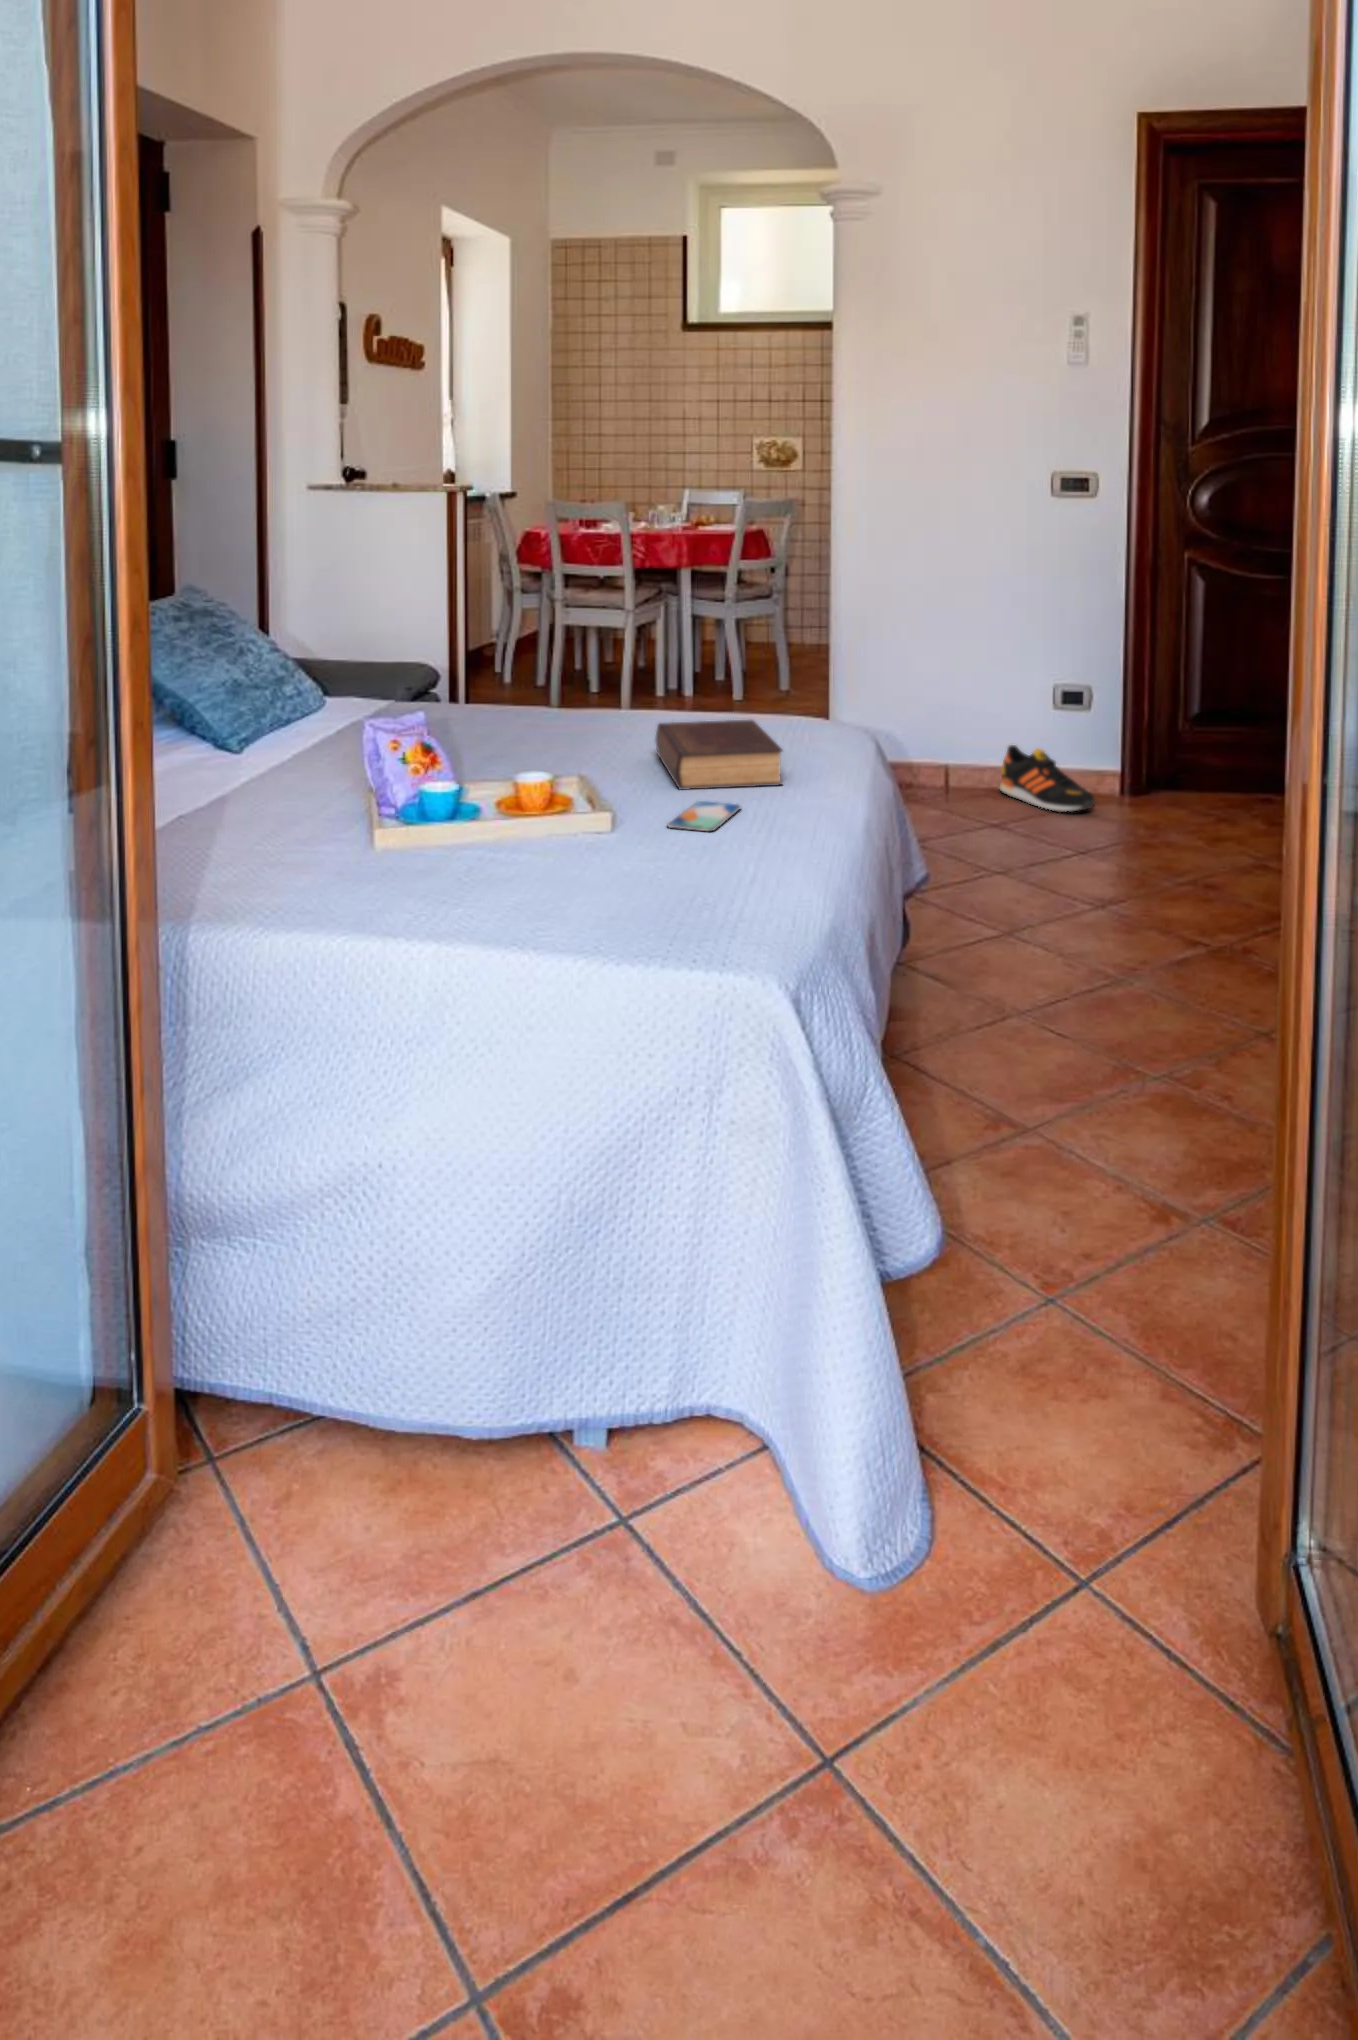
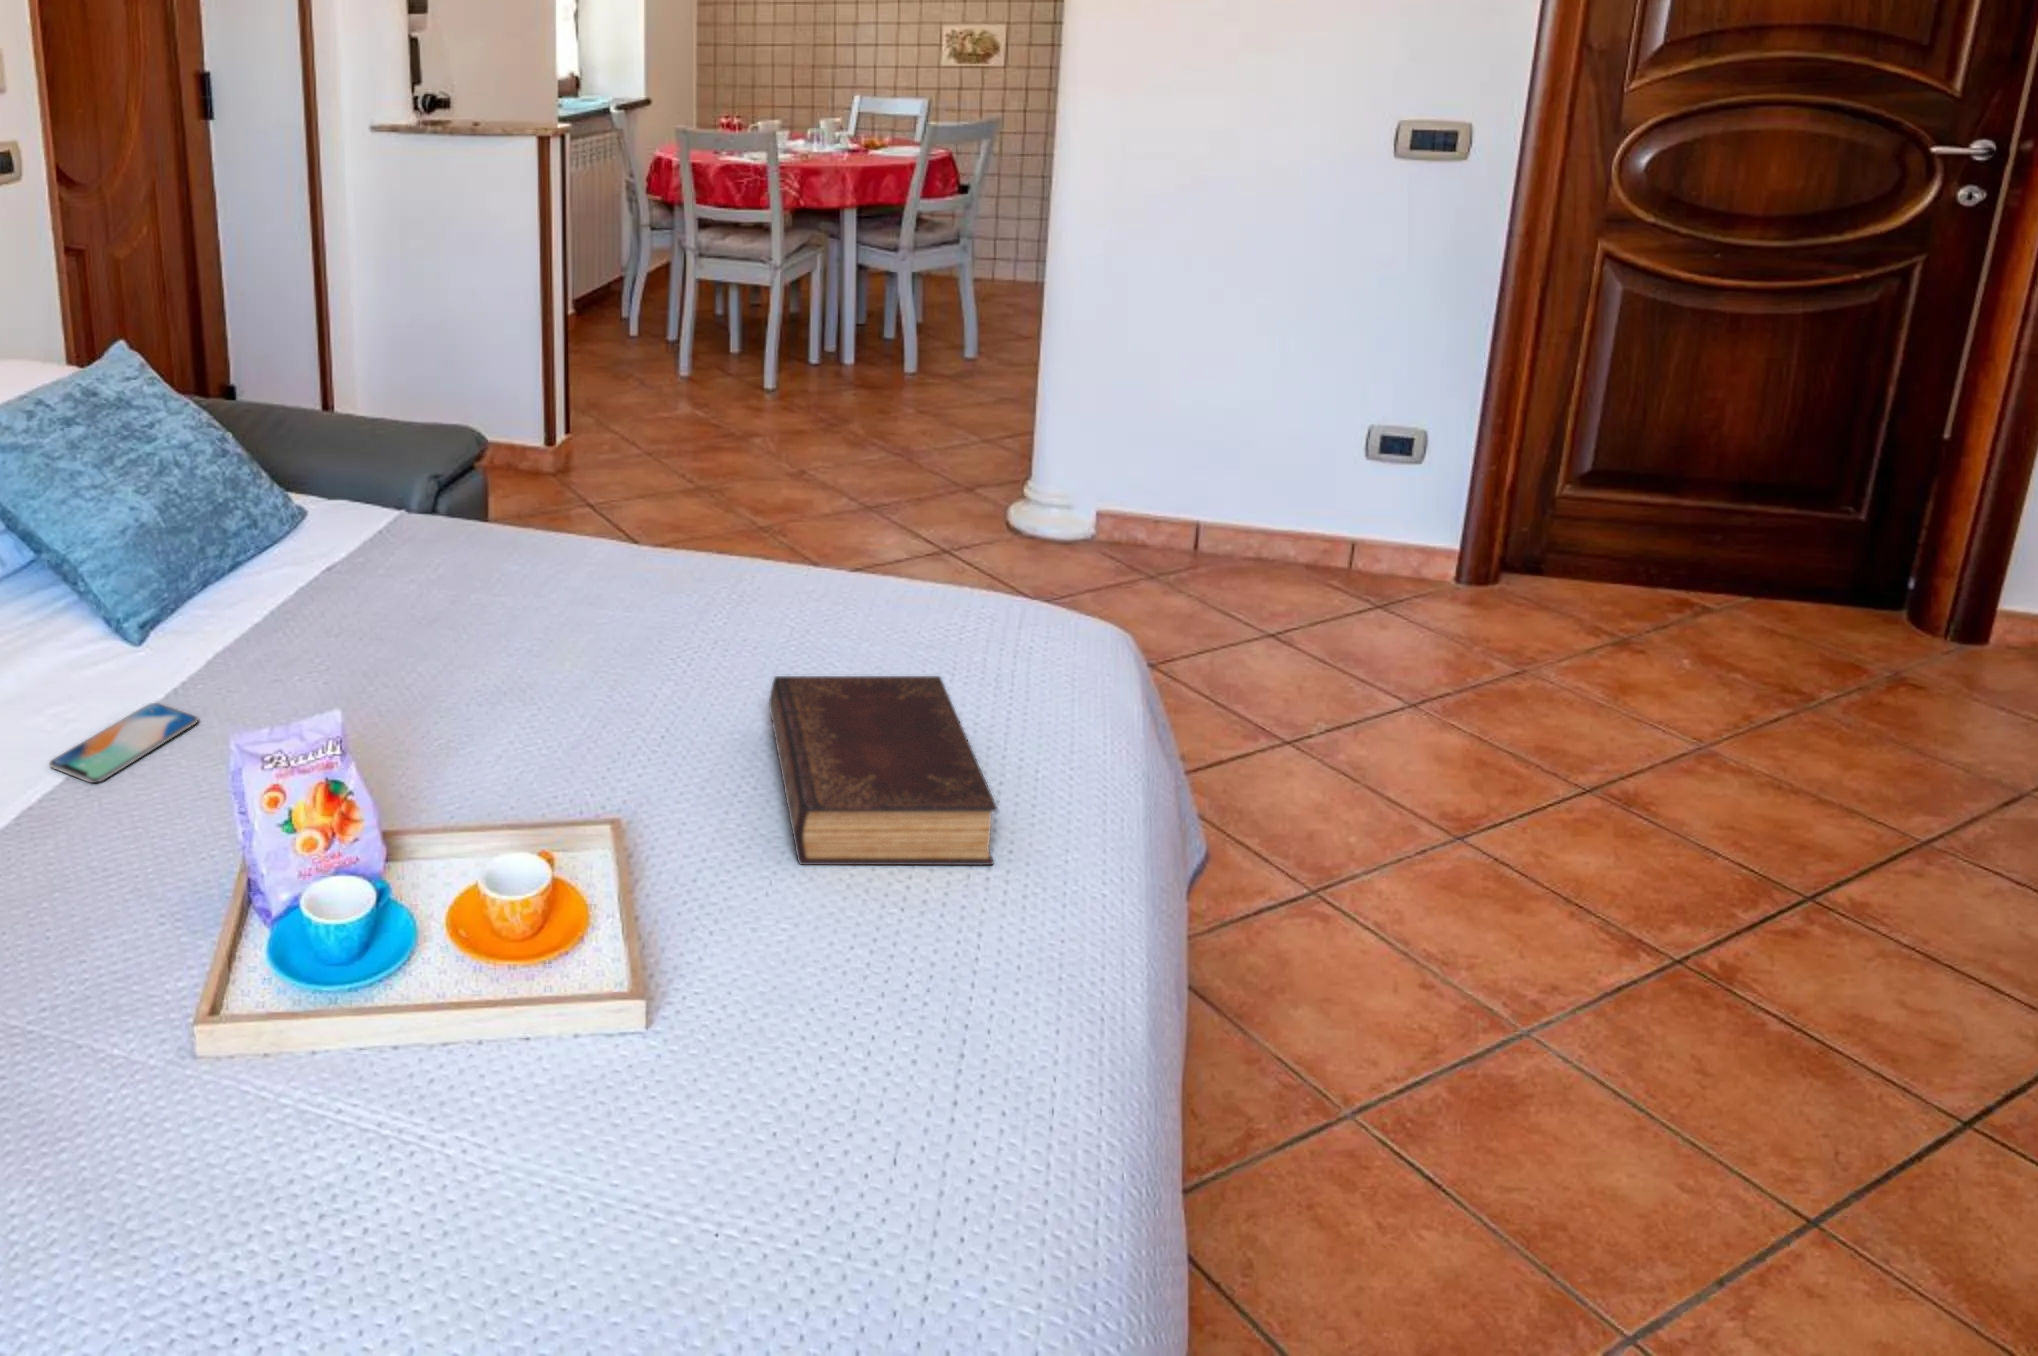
shoe: present [1000,745,1095,812] -> none [1272,507,1423,619]
smartphone: present [668,801,740,831] -> present [49,703,198,783]

